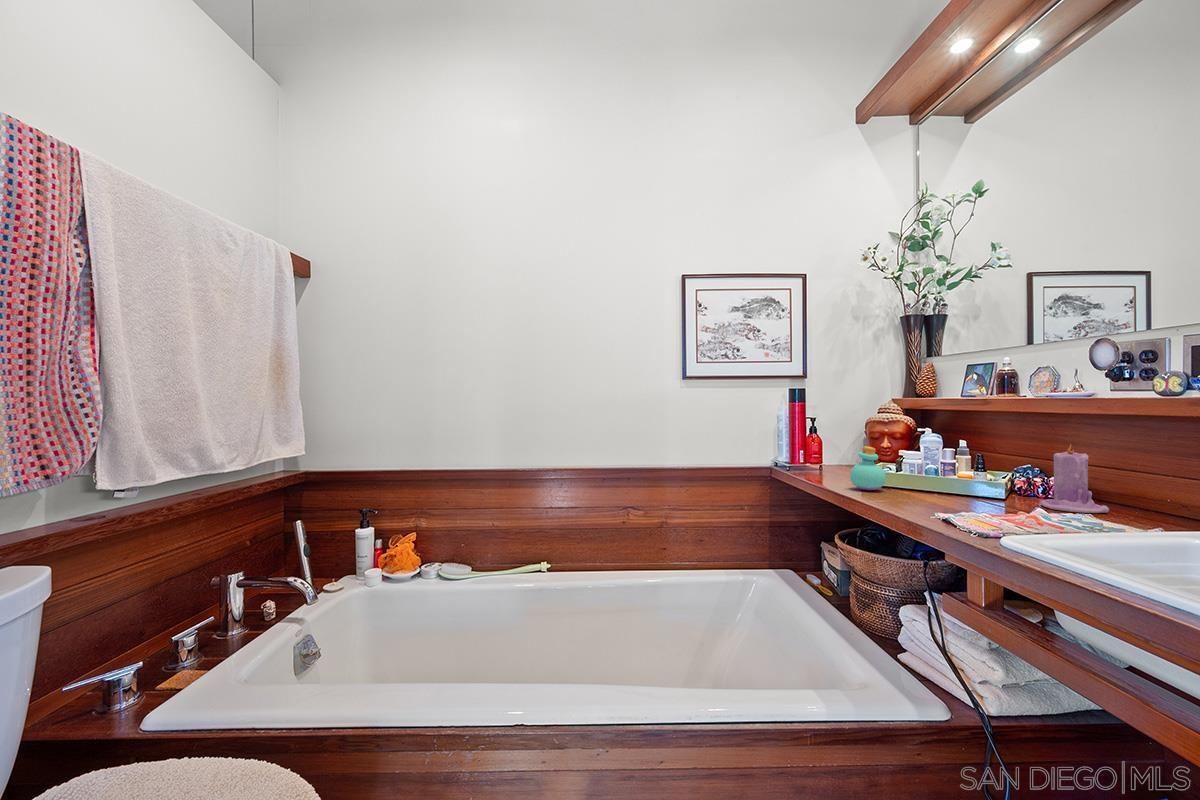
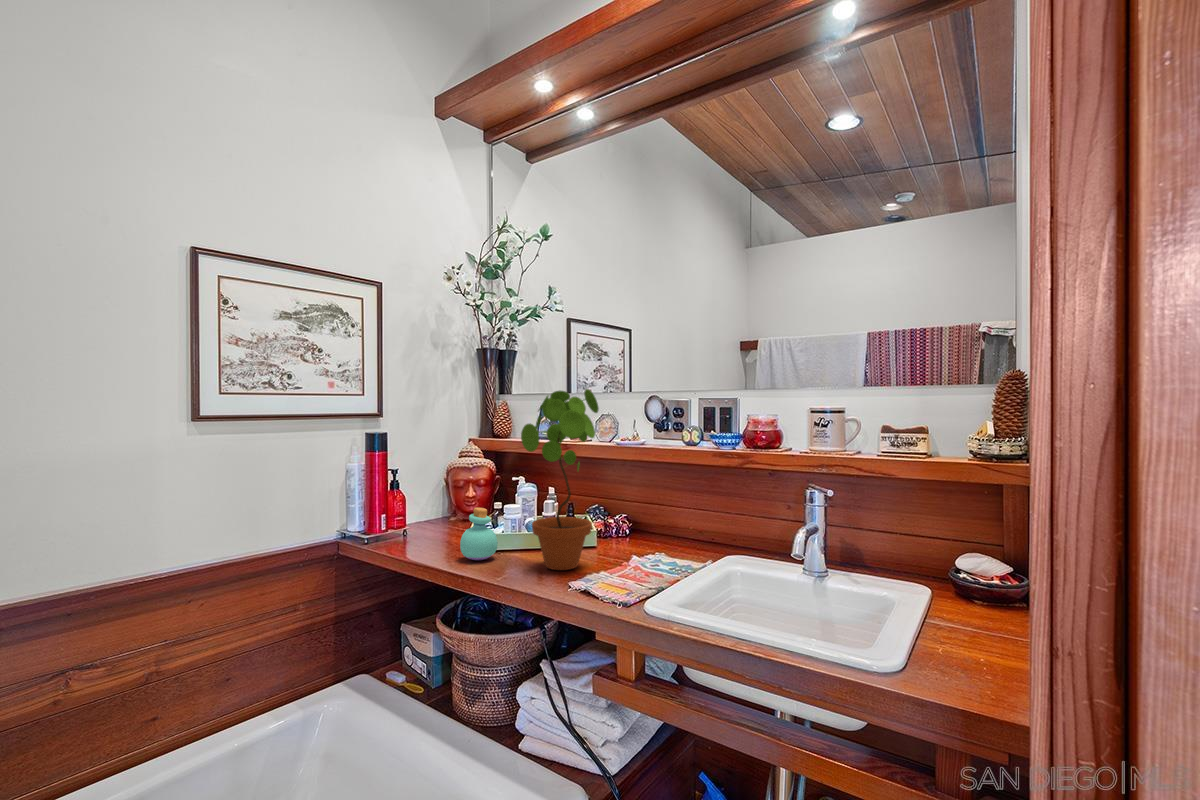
potted plant: none [894,335,984,506] -> present [521,389,599,570]
candle: present [1040,444,1109,513] -> none [624,489,670,552]

